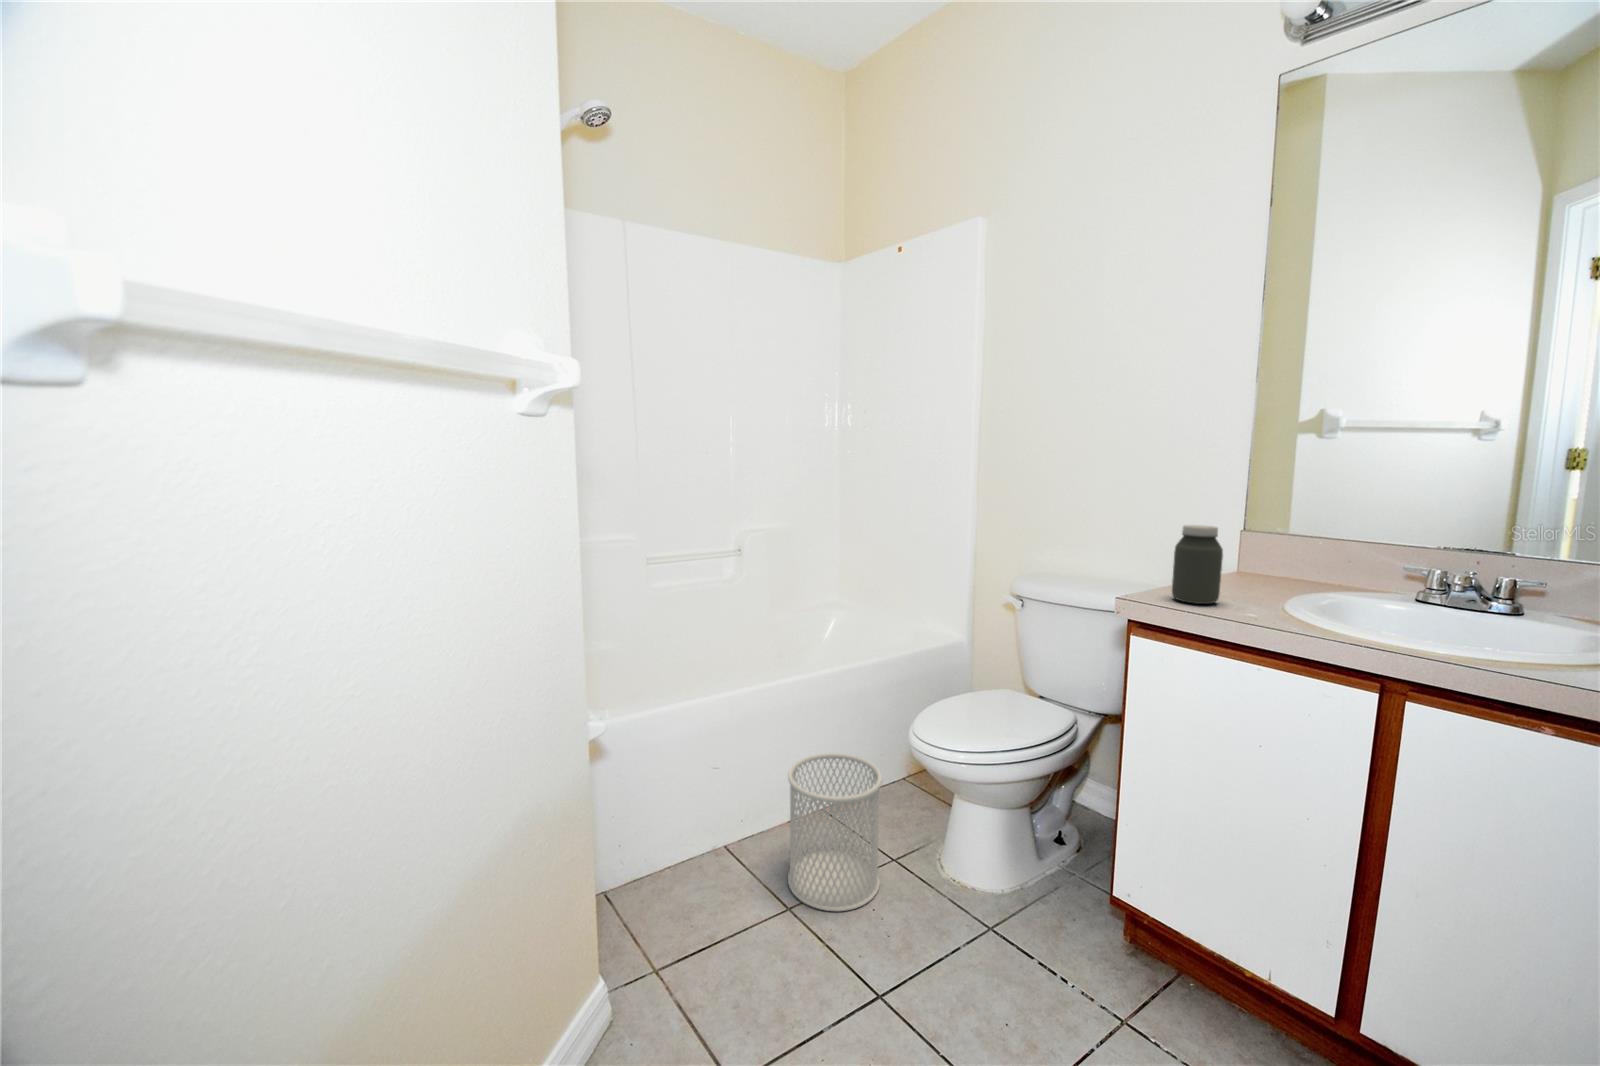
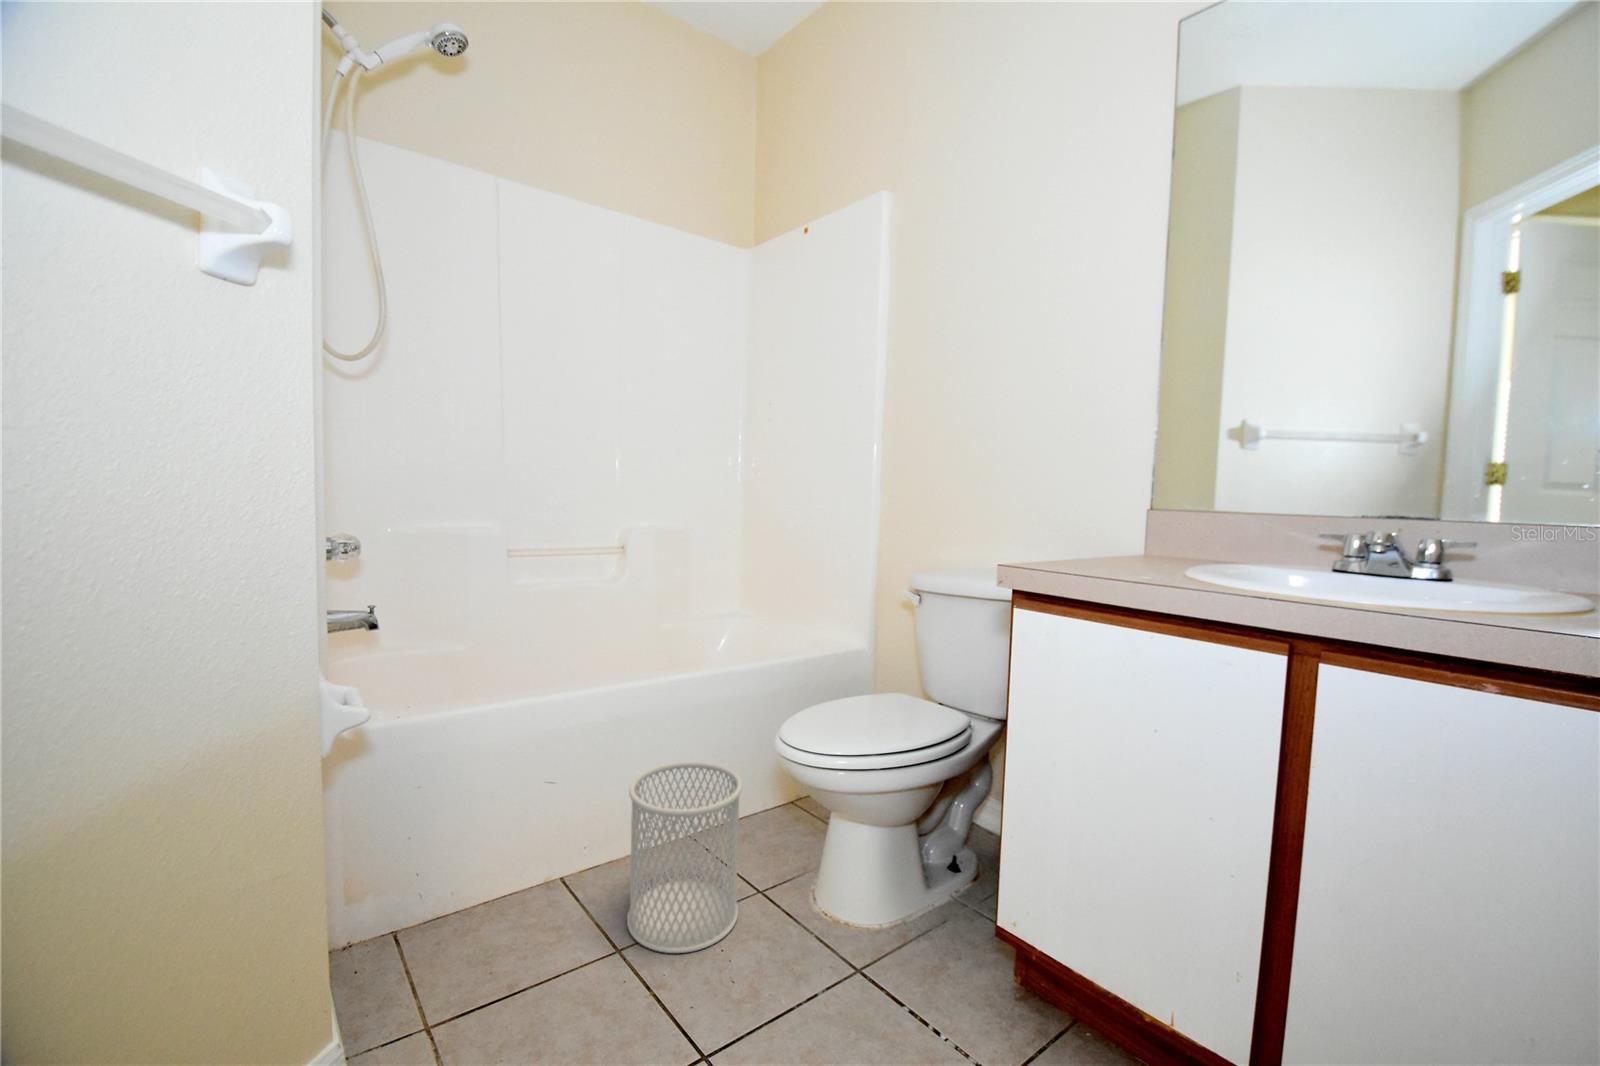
jar: present [1172,525,1223,604] -> none [1058,476,1113,566]

